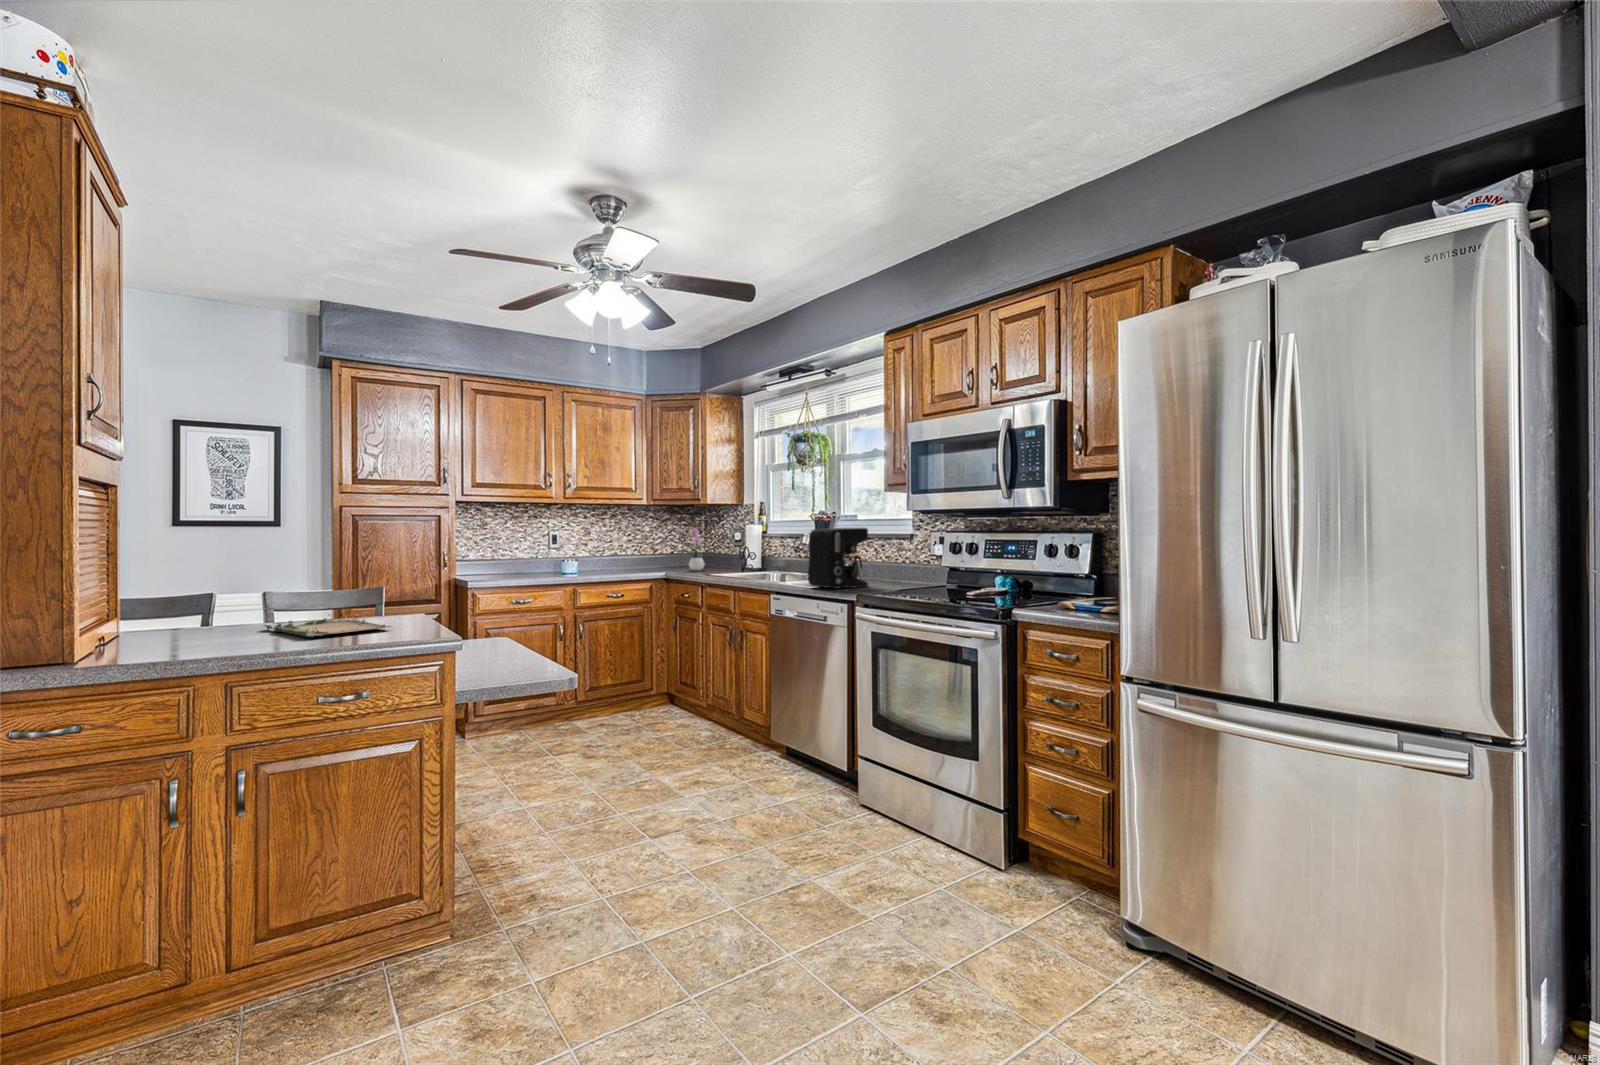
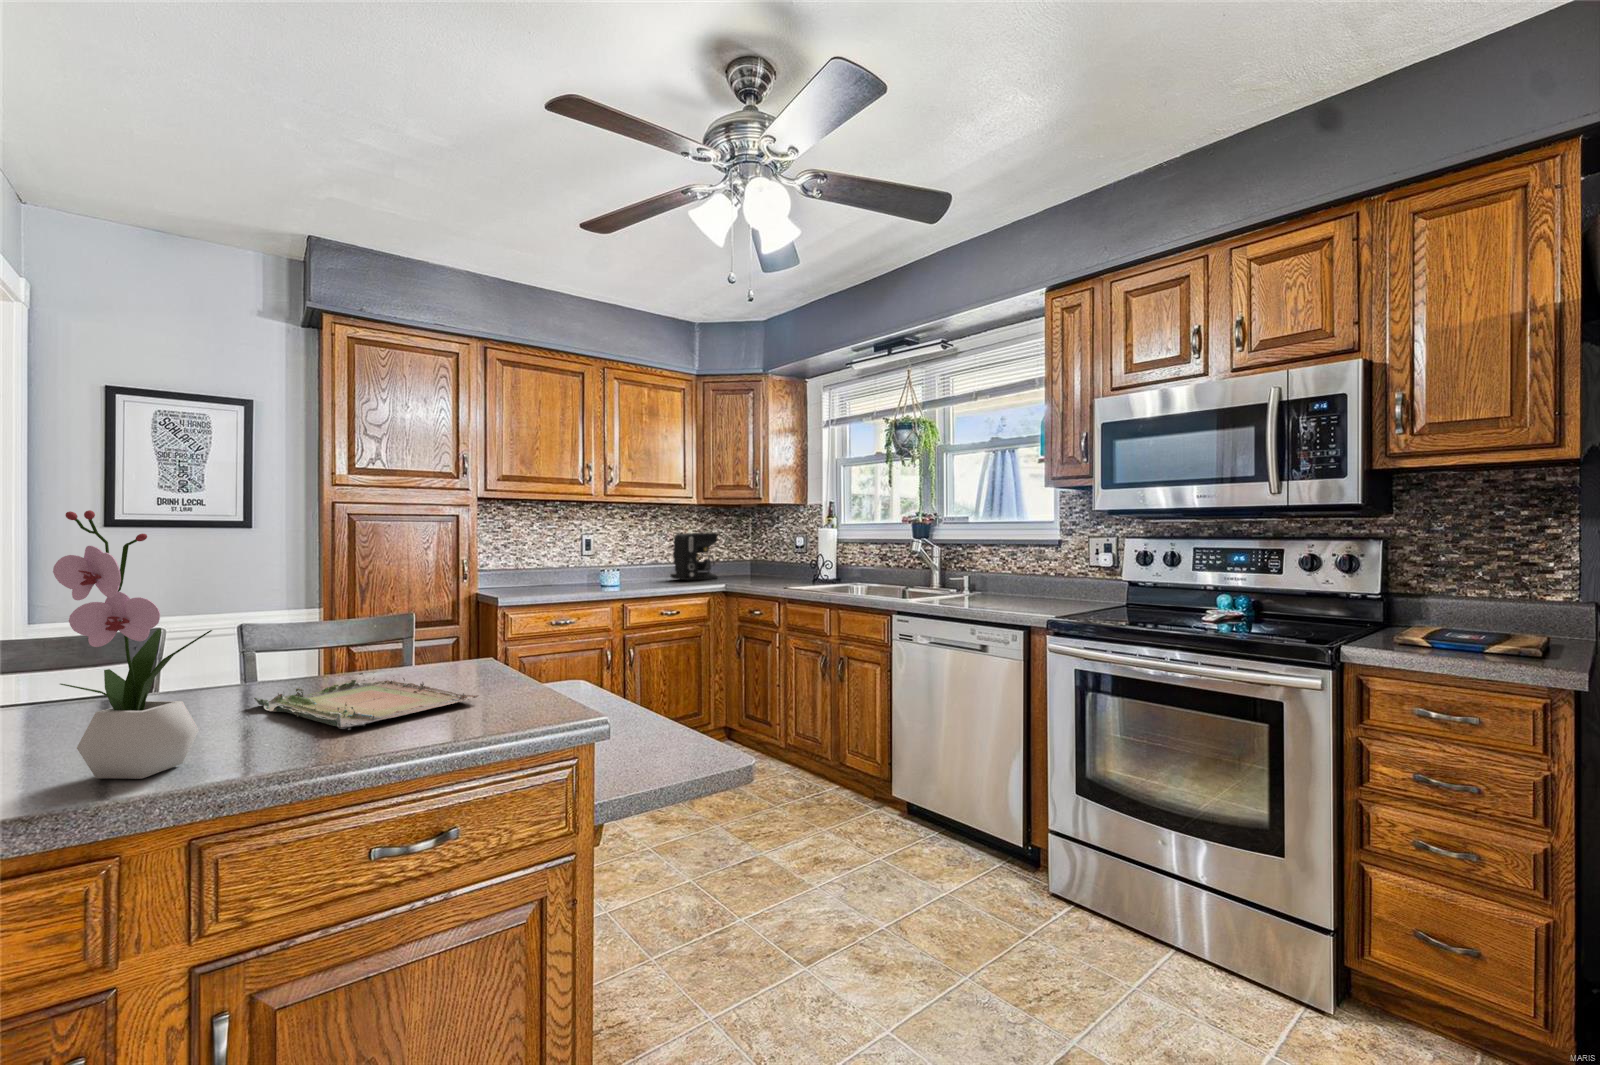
flower arrangement: present [689,527,705,571] -> present [53,510,212,779]
coffee maker: present [808,528,868,589] -> present [670,532,718,580]

